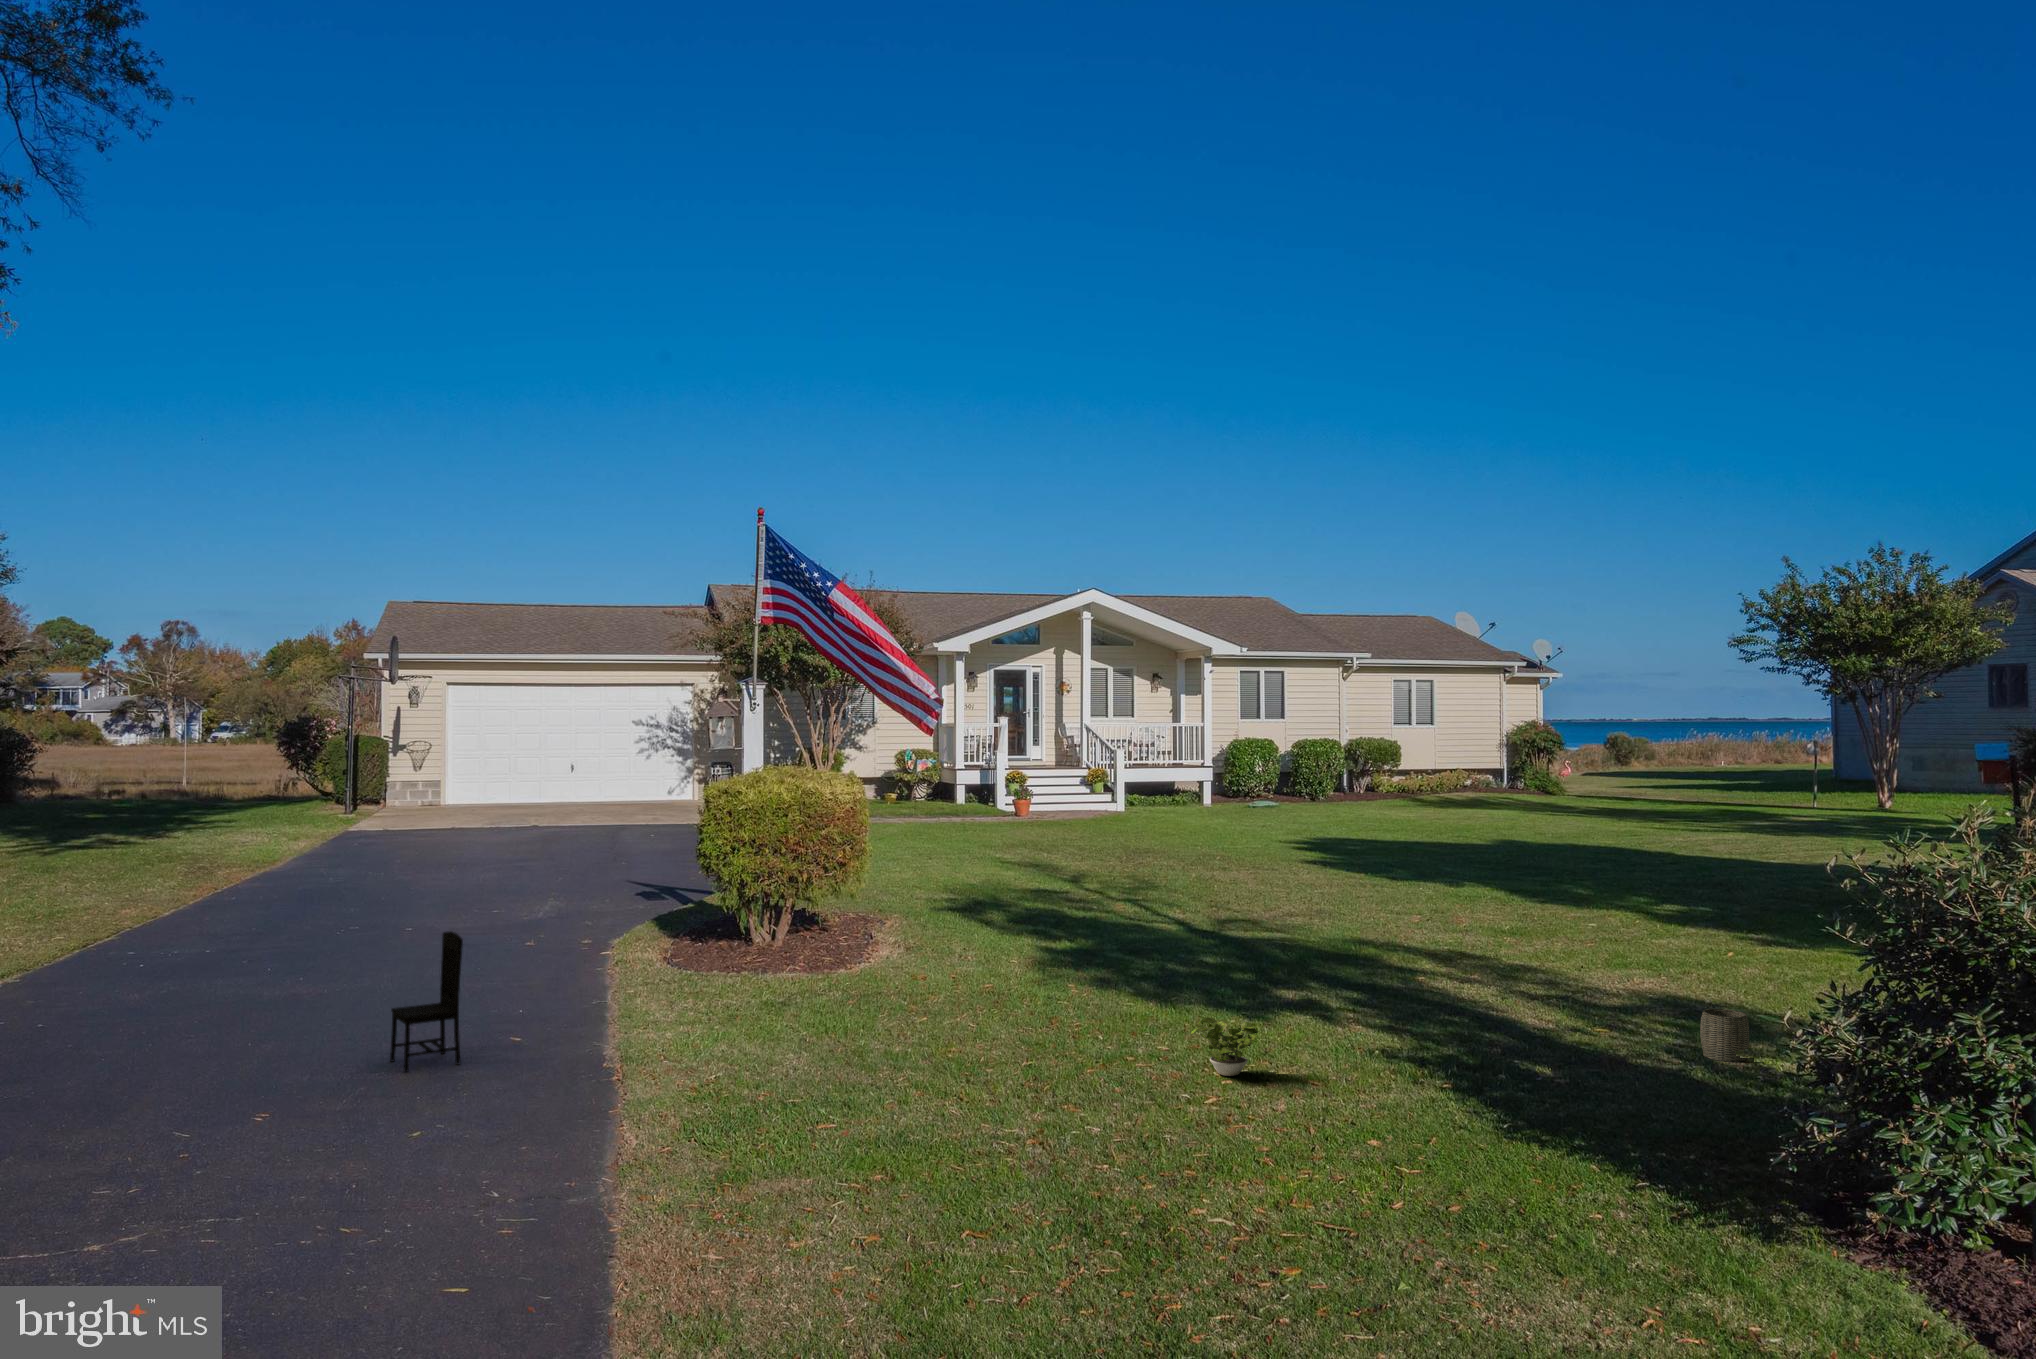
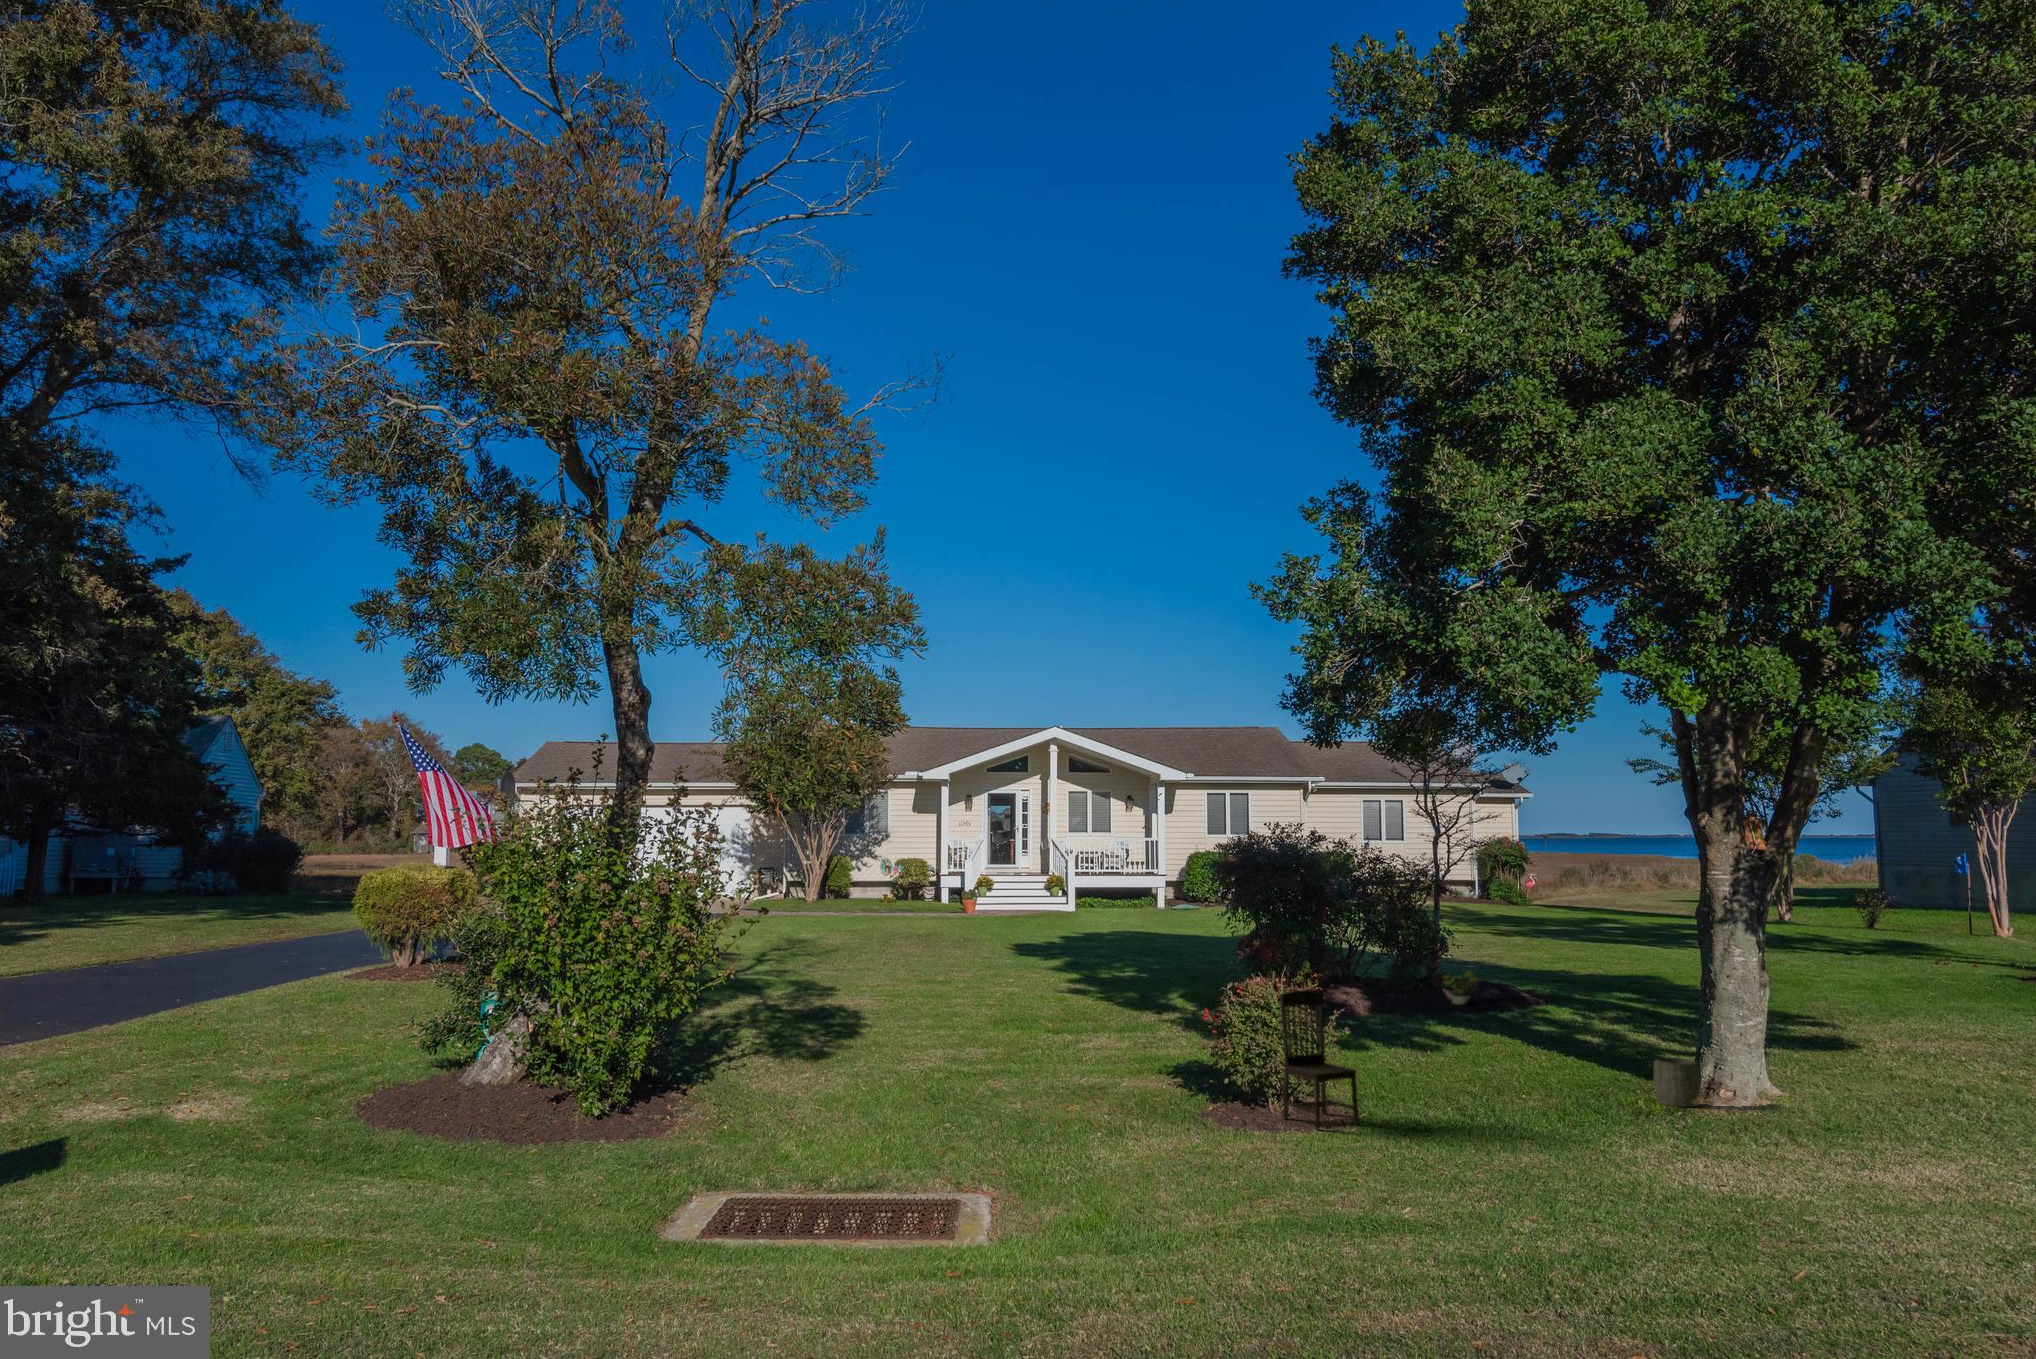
chair: present [390,931,463,1072] -> present [1280,990,1360,1129]
potted plant: present [1191,1017,1258,1076] -> present [1441,971,1479,1005]

